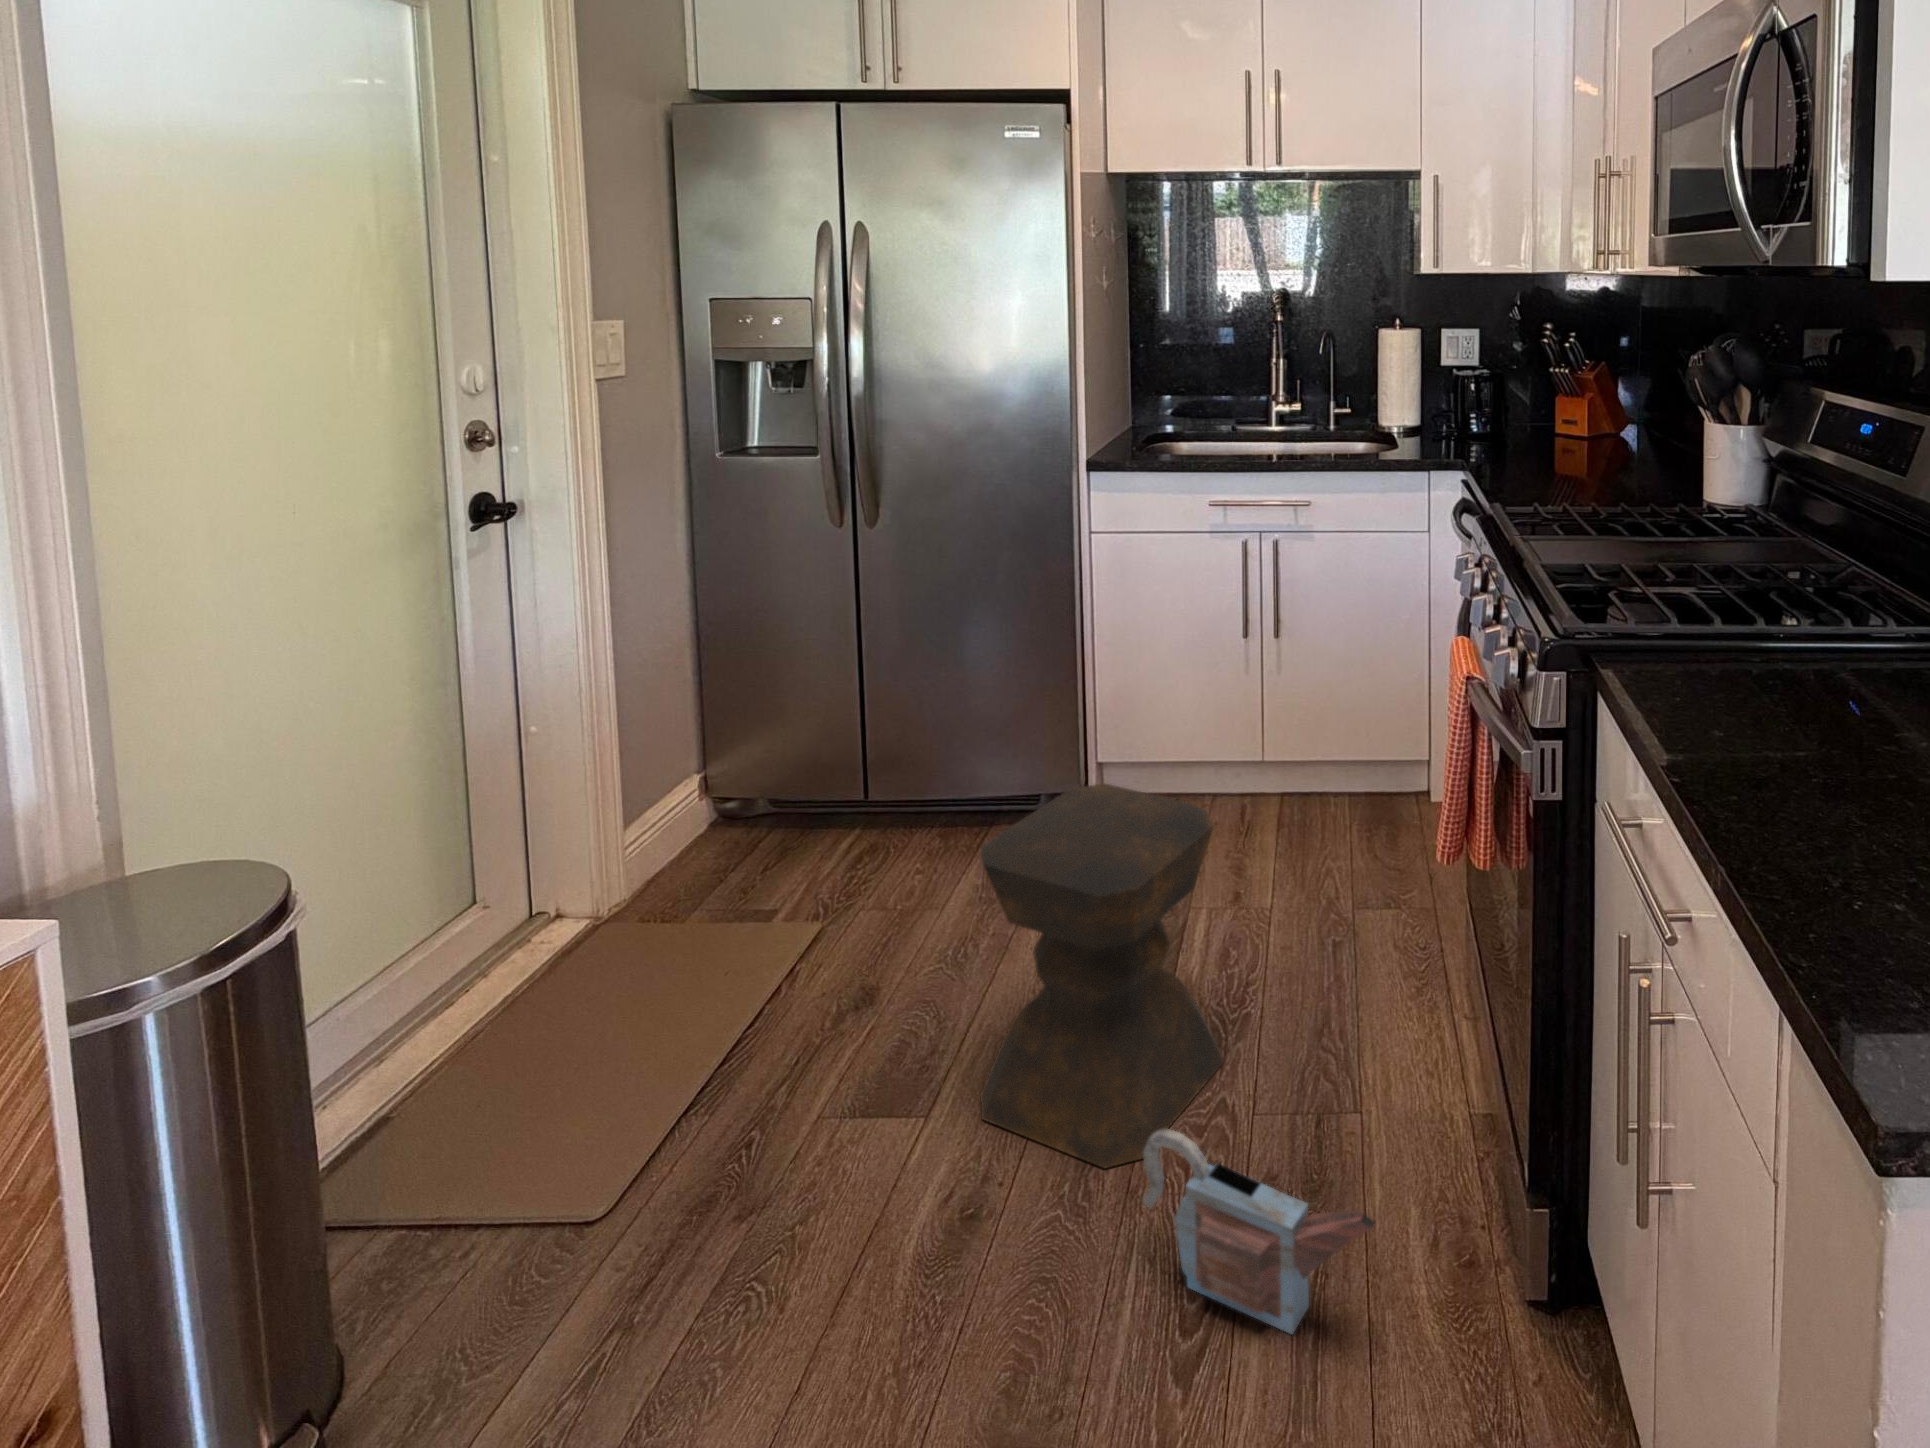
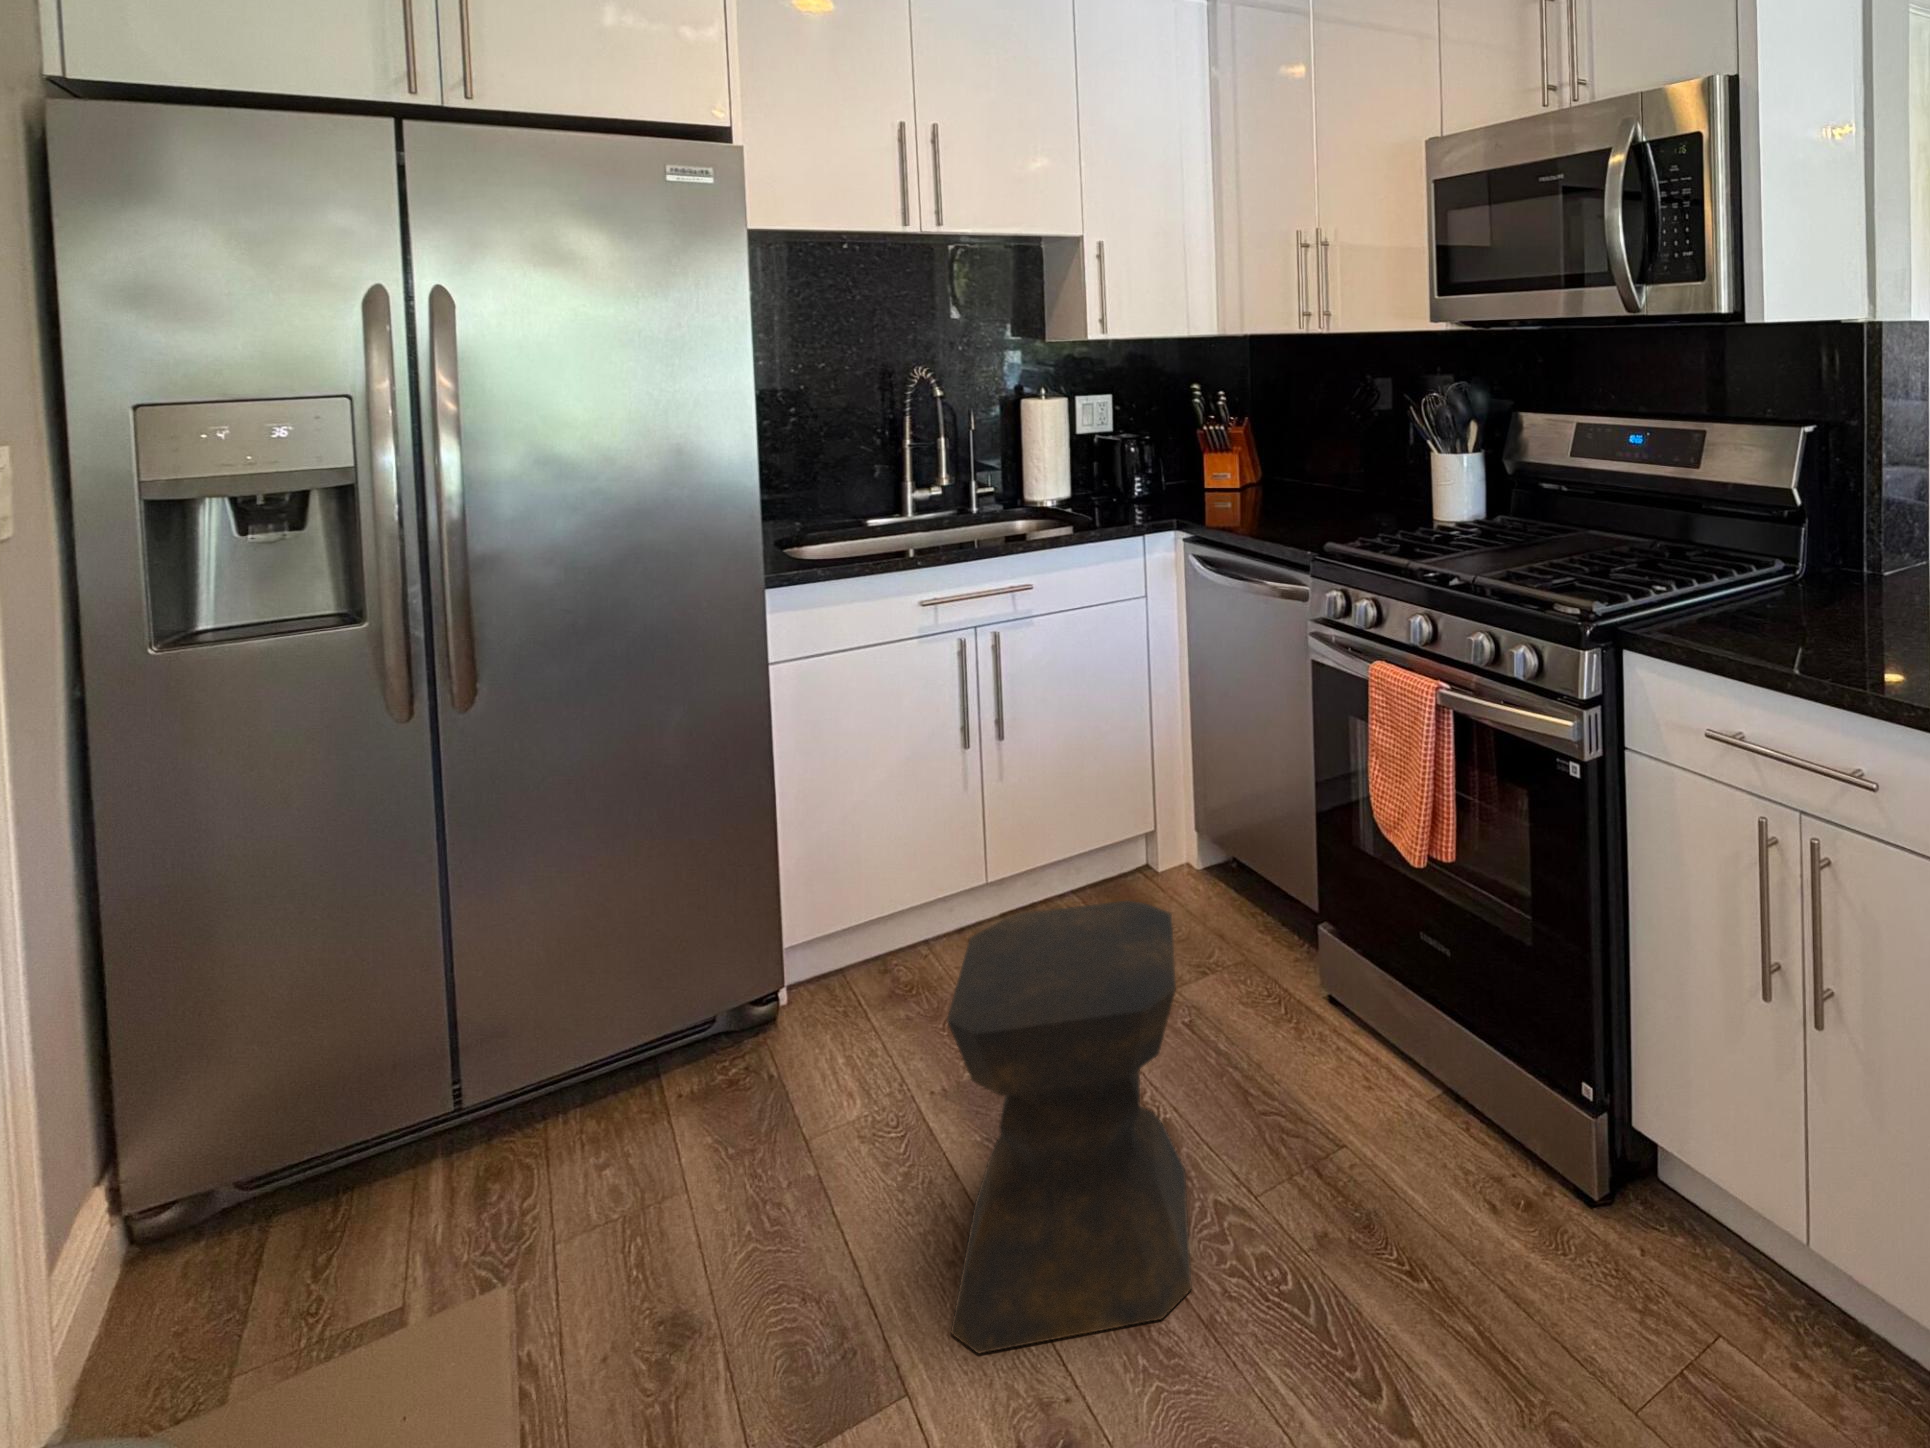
watering can: present [1143,1128,1374,1334] -> none [1272,1182,1528,1364]

